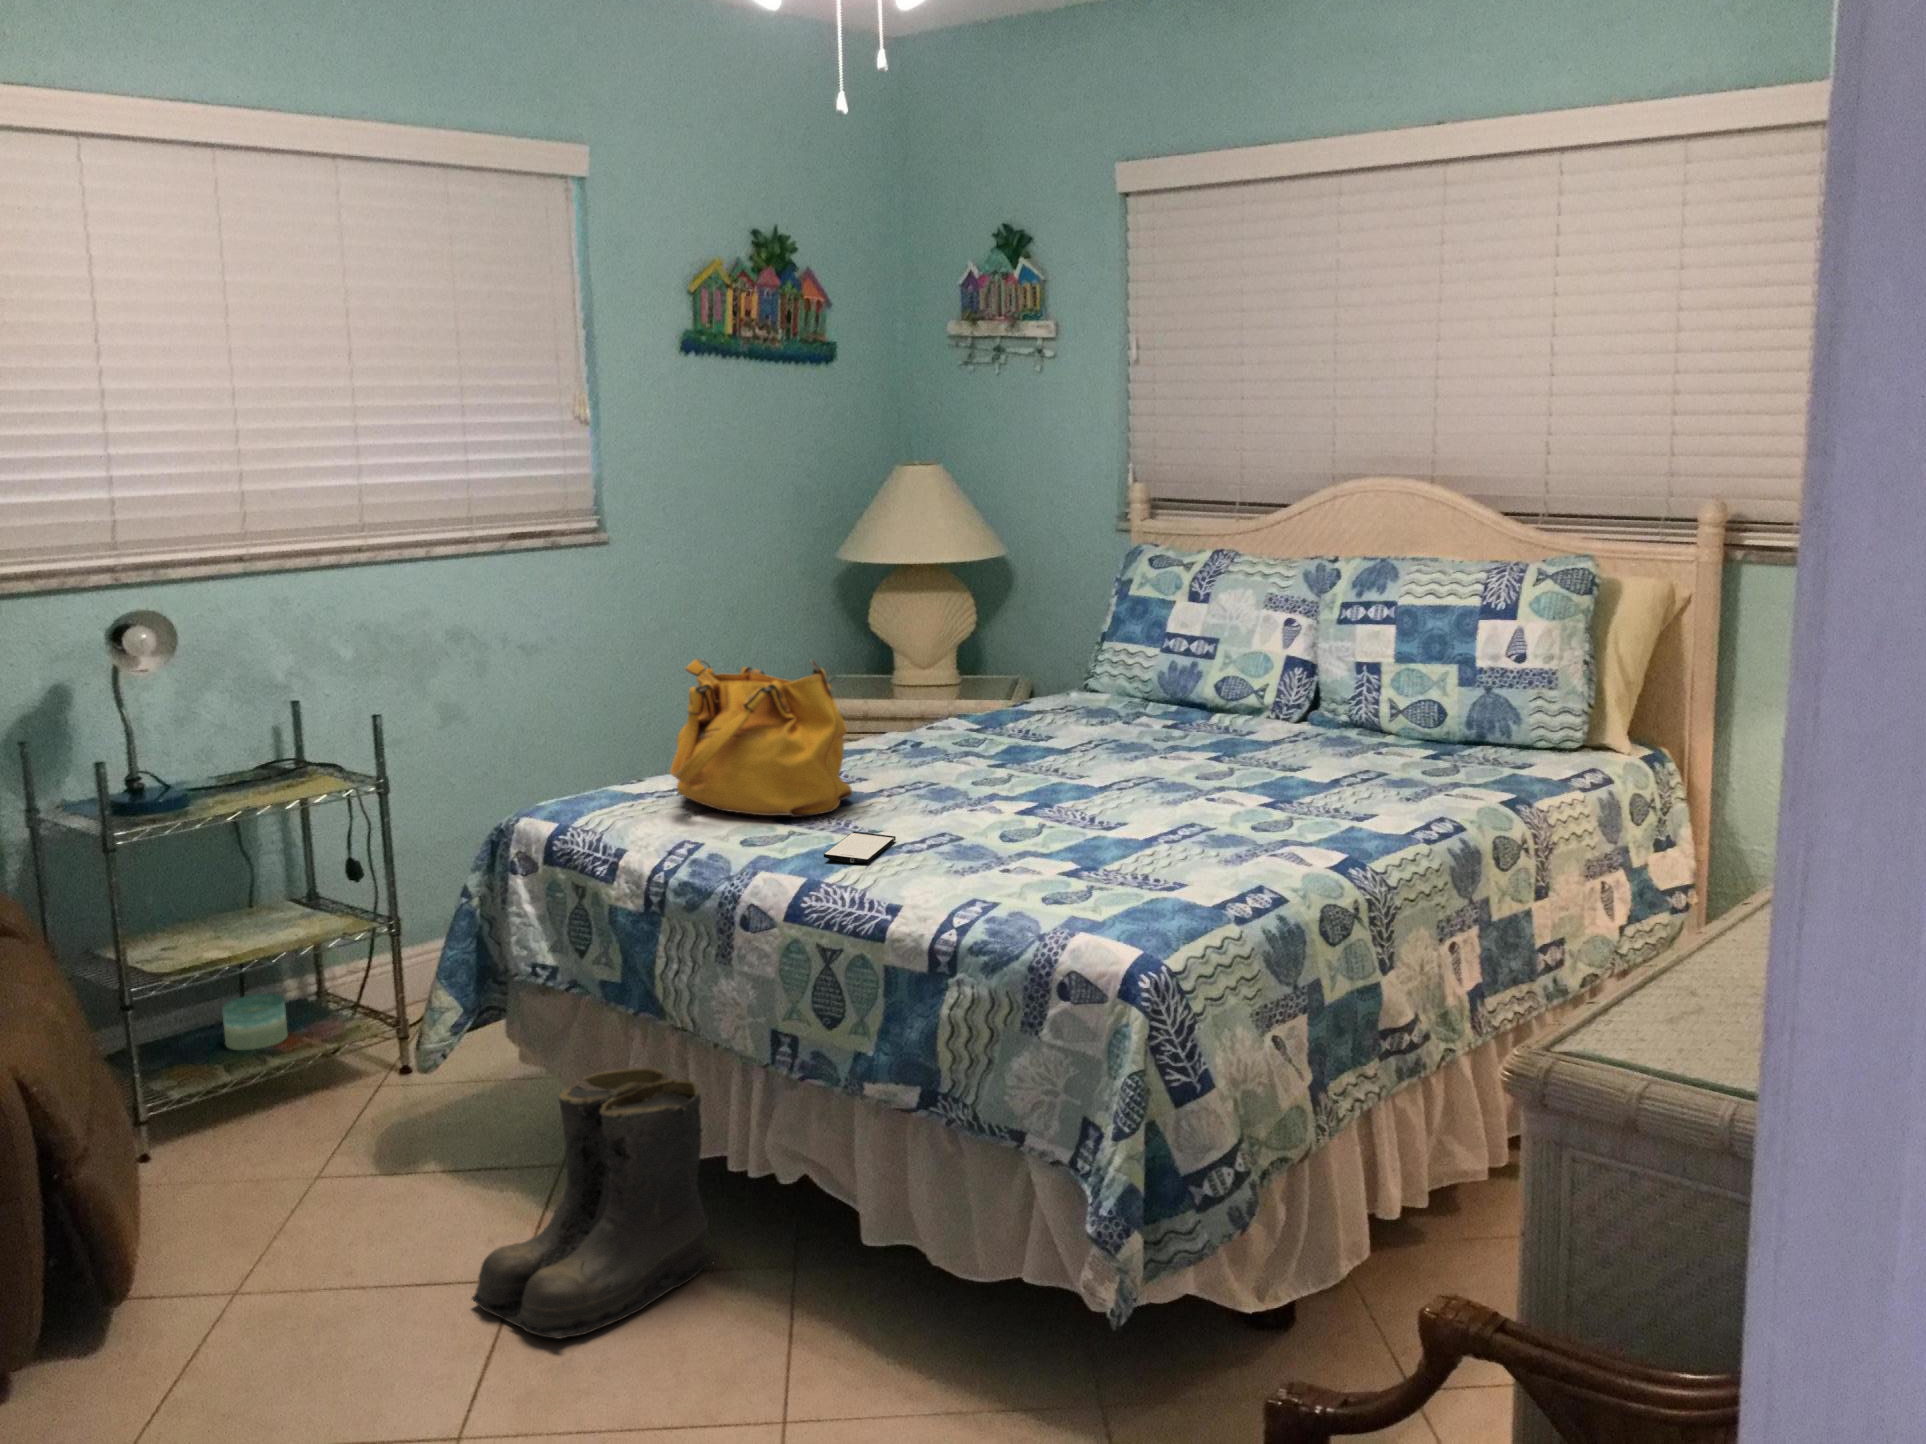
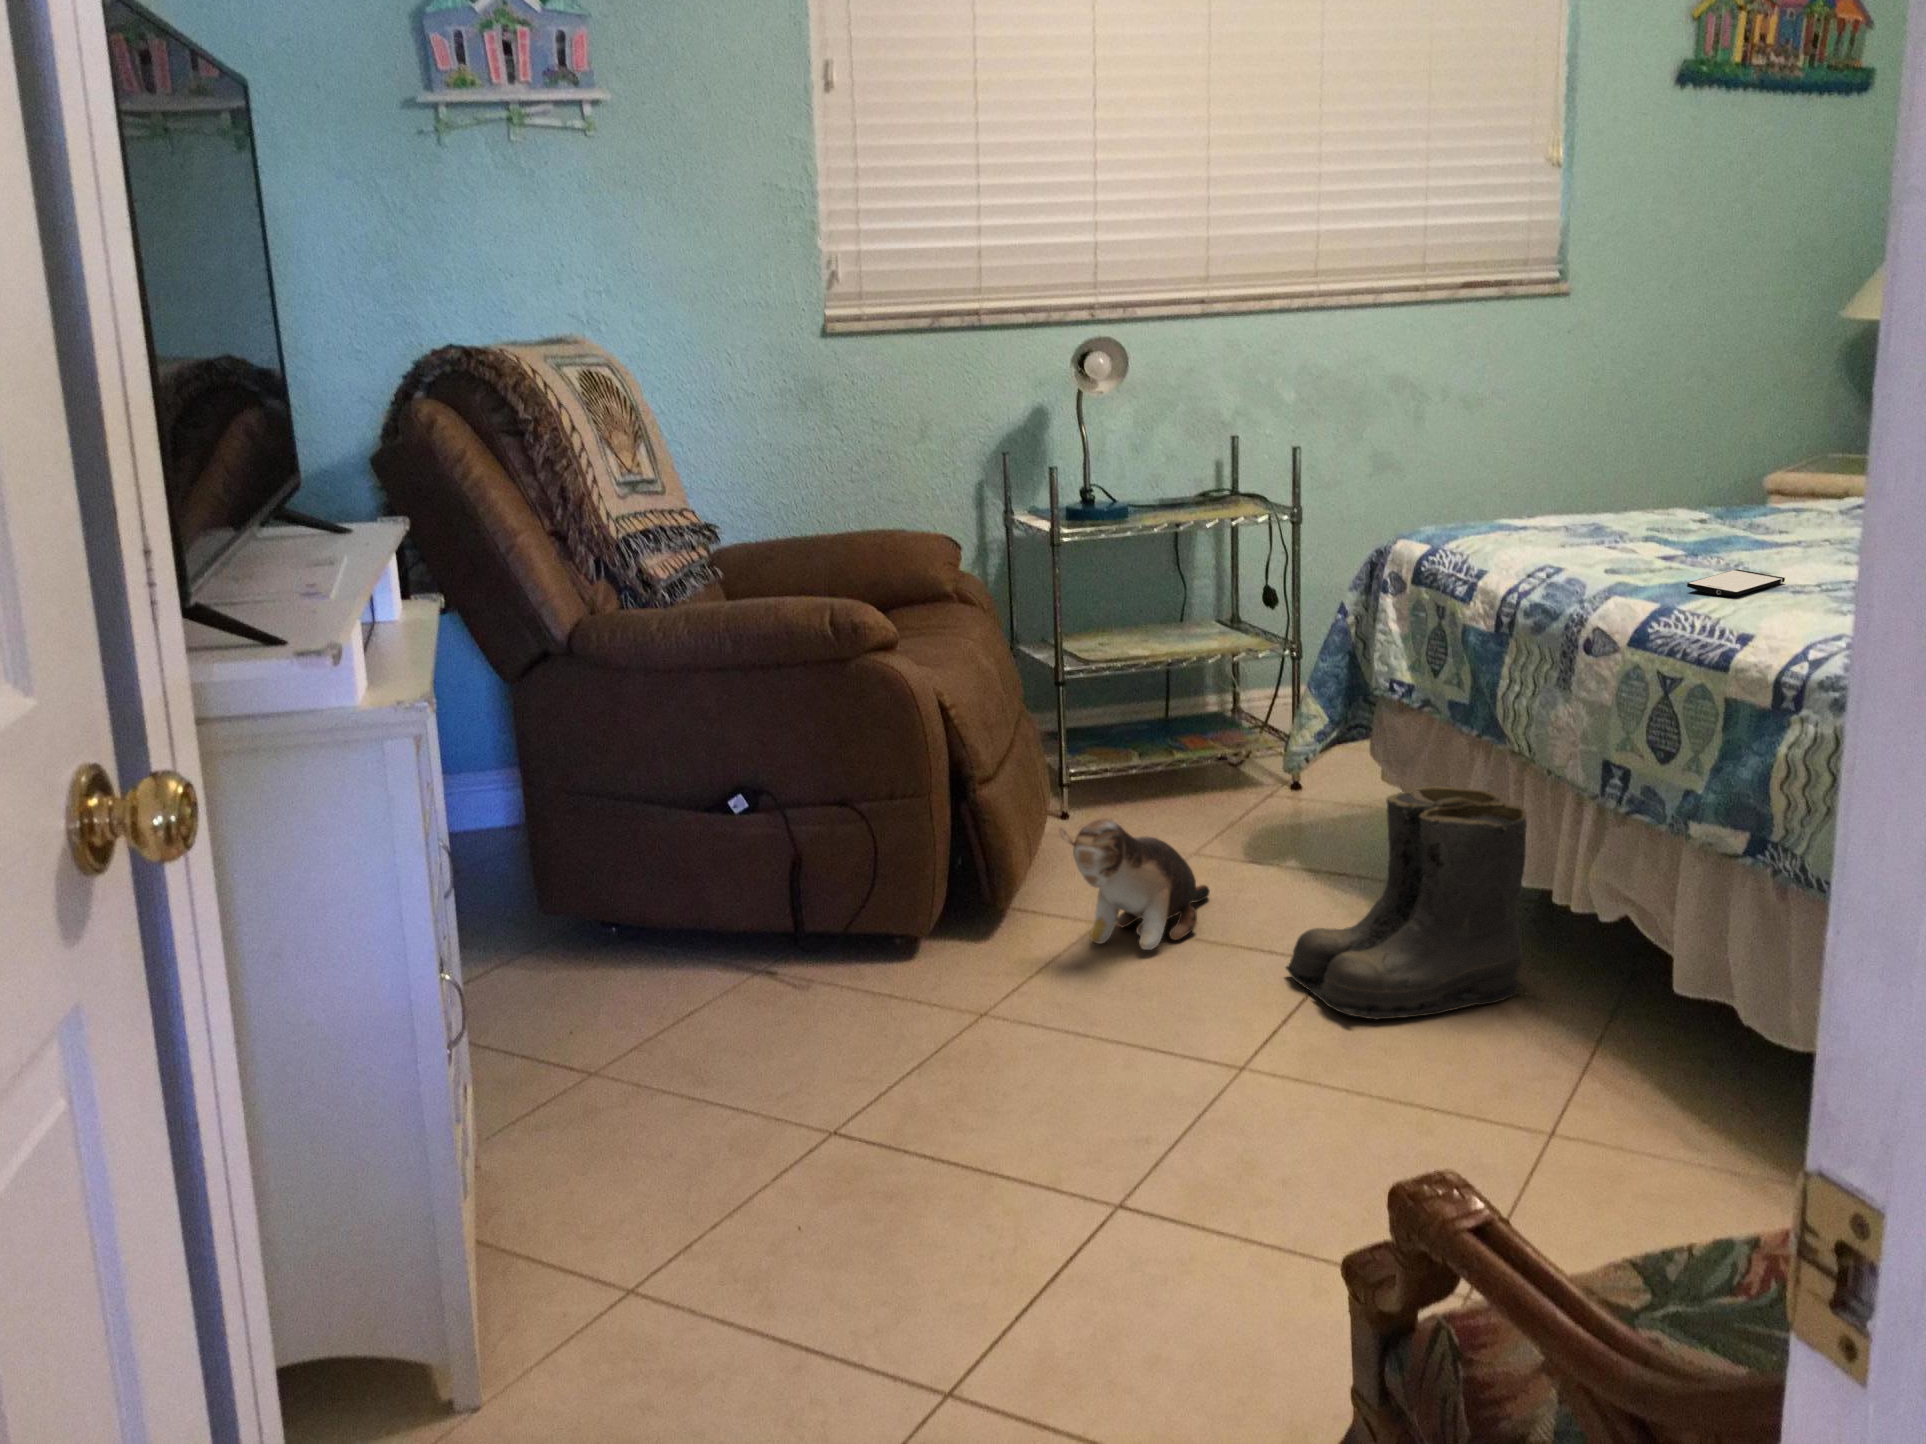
handbag: present [670,659,852,817] -> none [1549,385,1759,556]
candle: present [222,994,288,1050] -> none [1143,698,1196,744]
plush toy: none [190,1179,357,1324] -> present [1059,818,1210,950]

